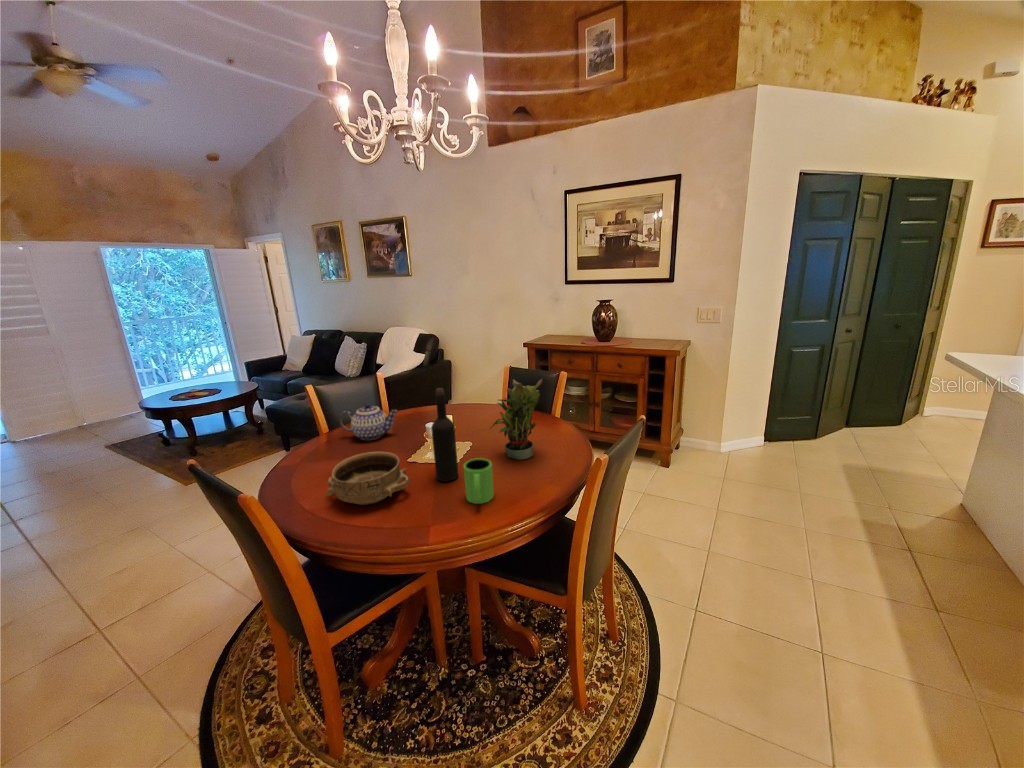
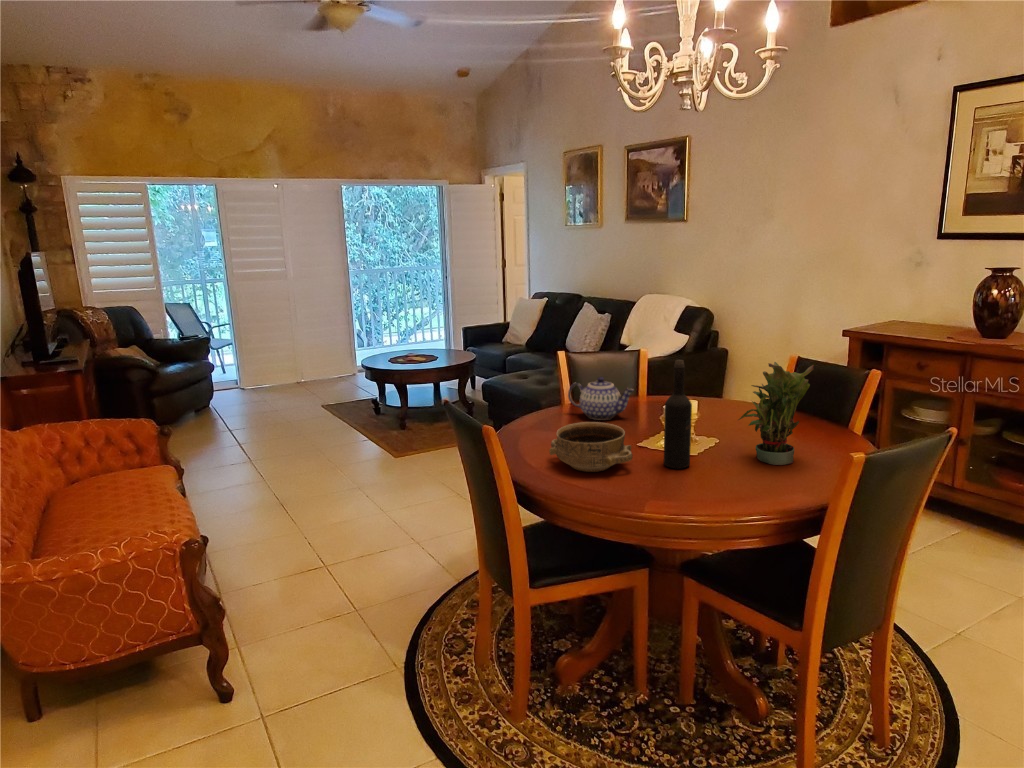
mug: present [464,458,494,504] -> none [691,444,726,493]

